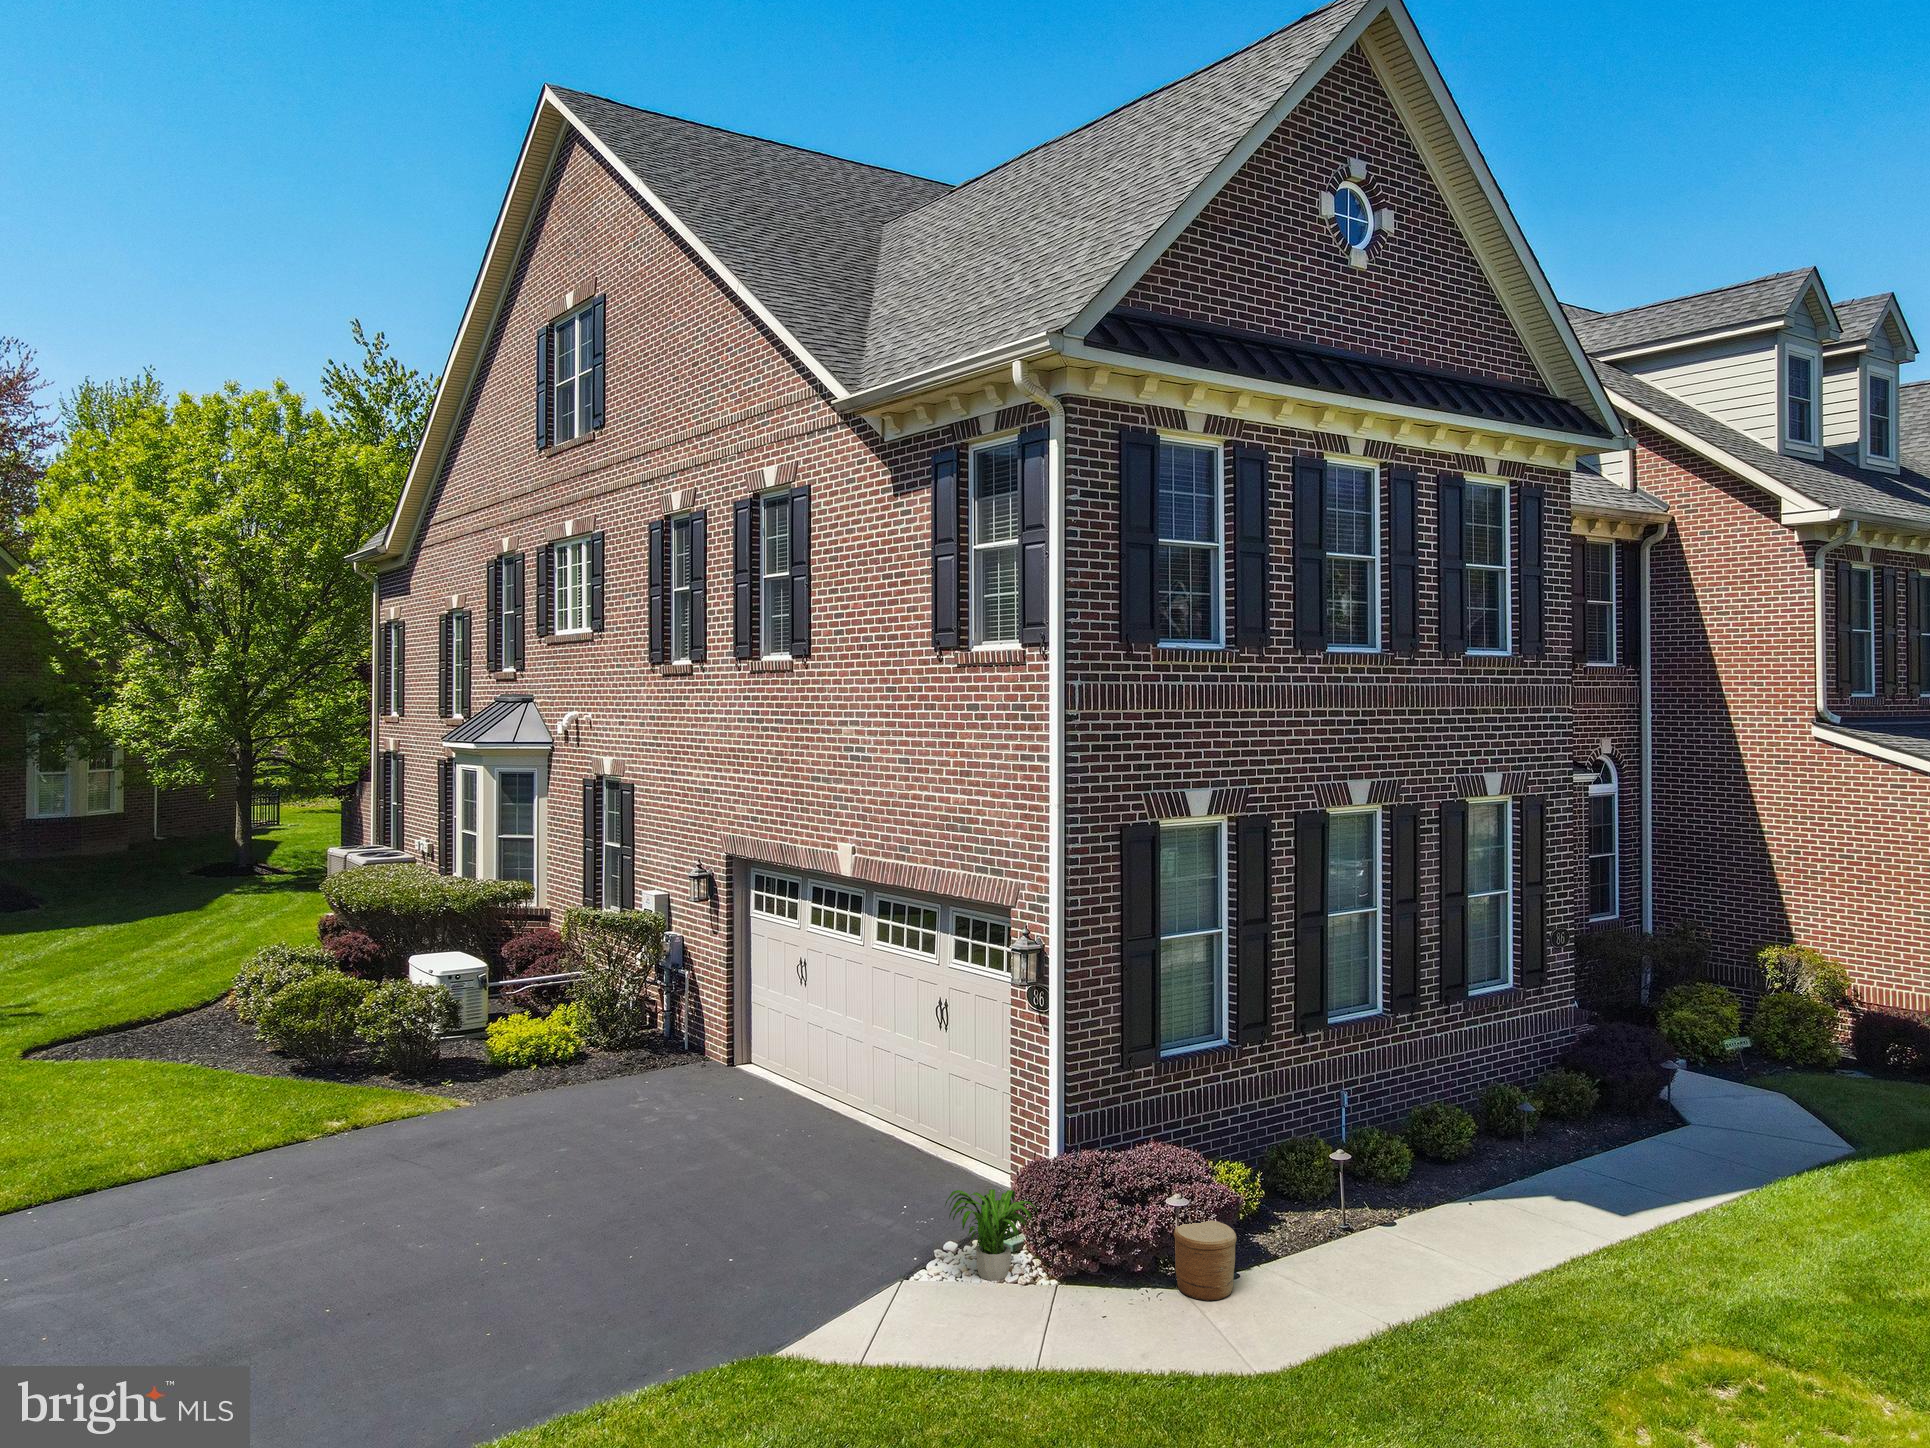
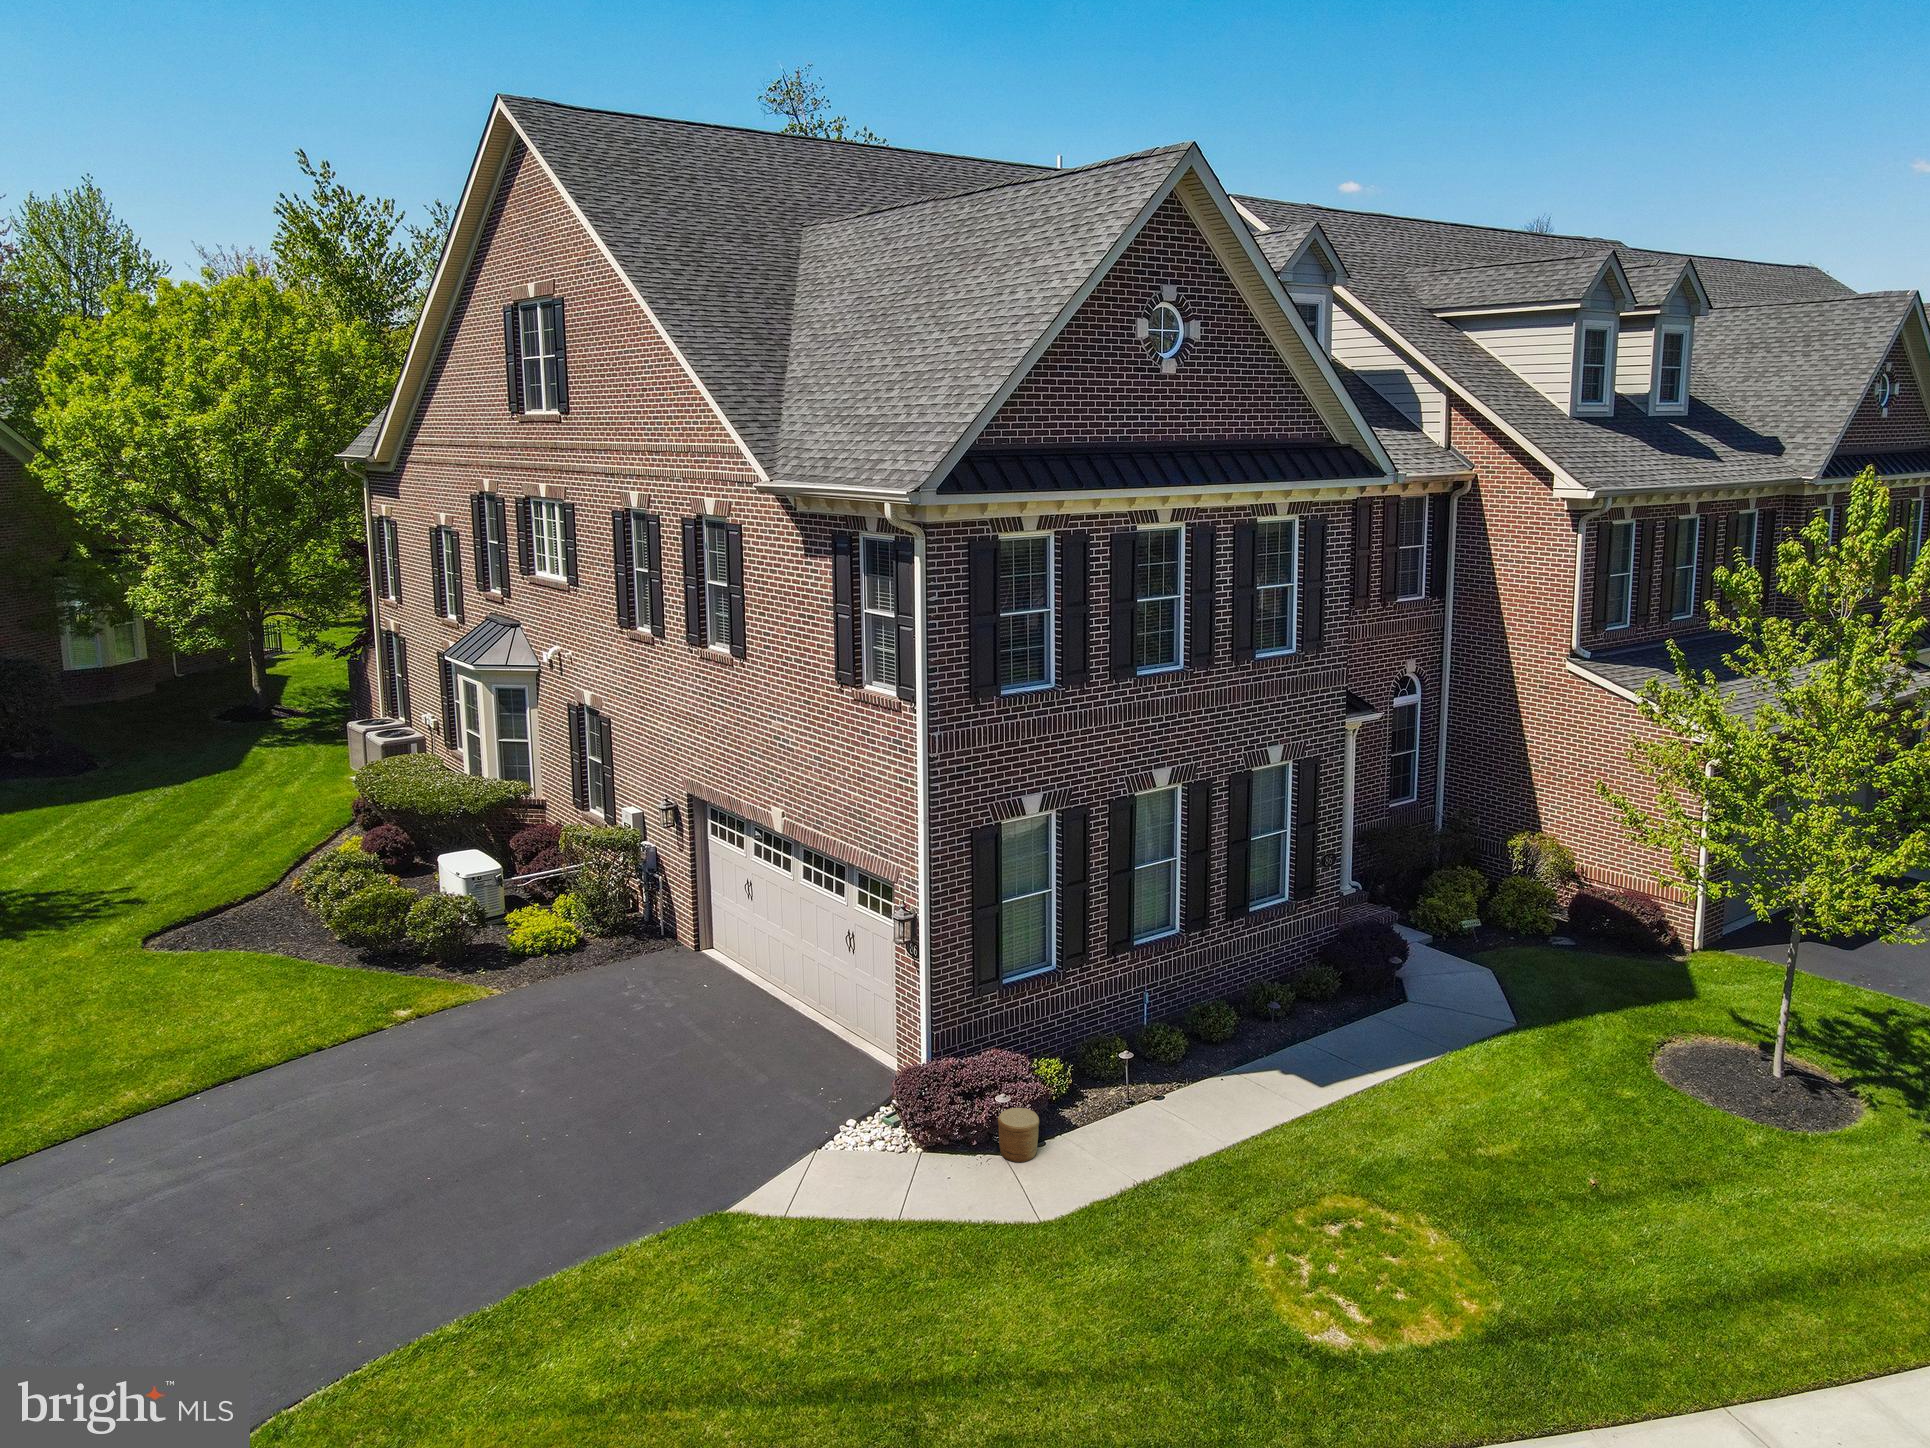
potted plant: present [945,1189,1037,1280] -> none [844,1087,908,1148]

